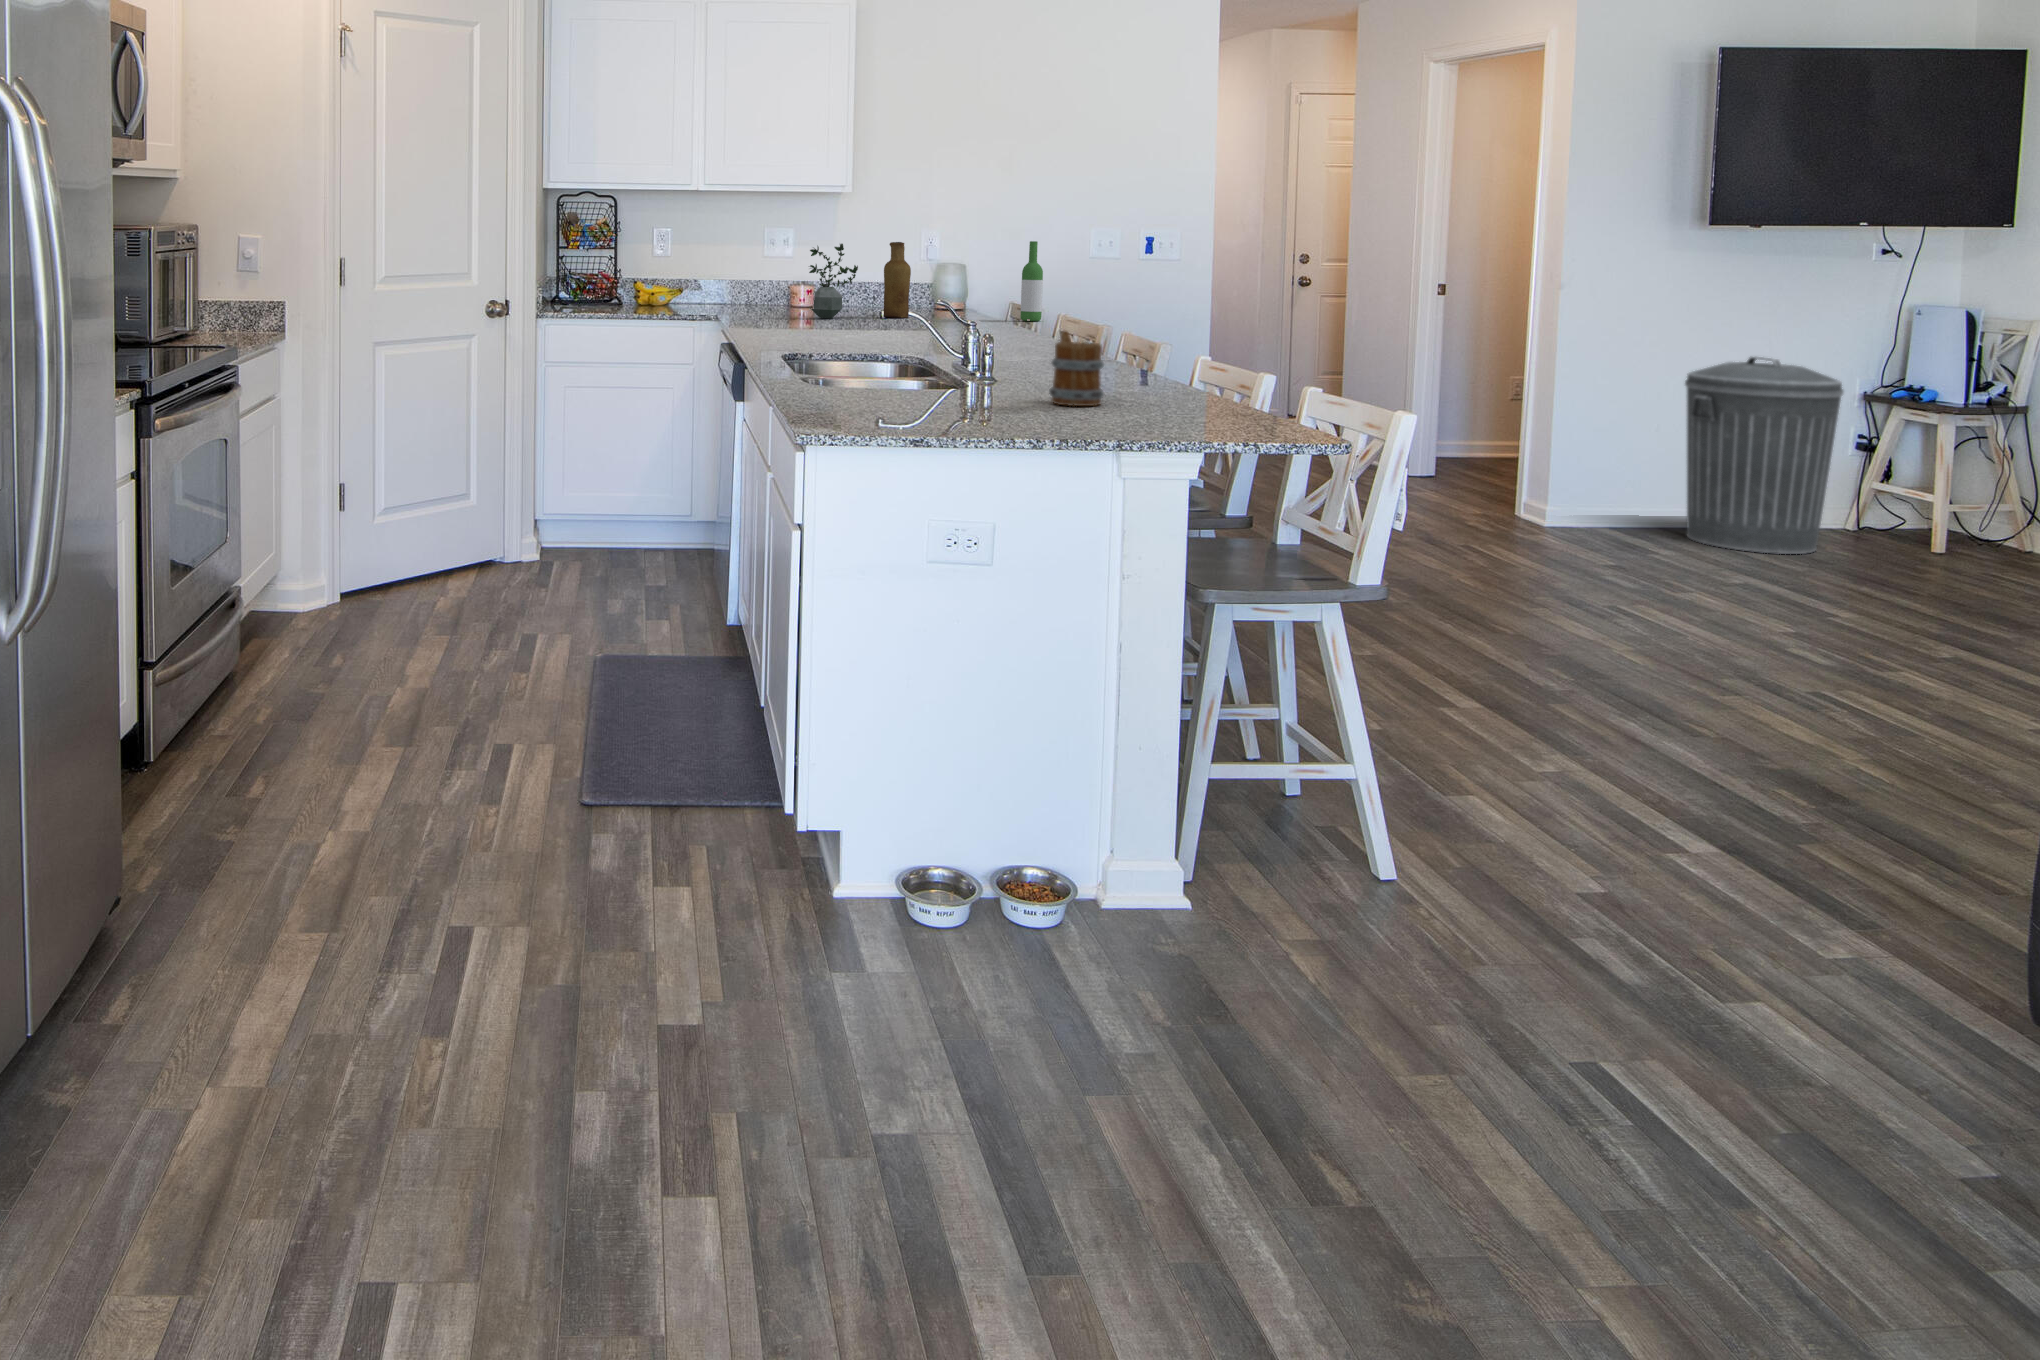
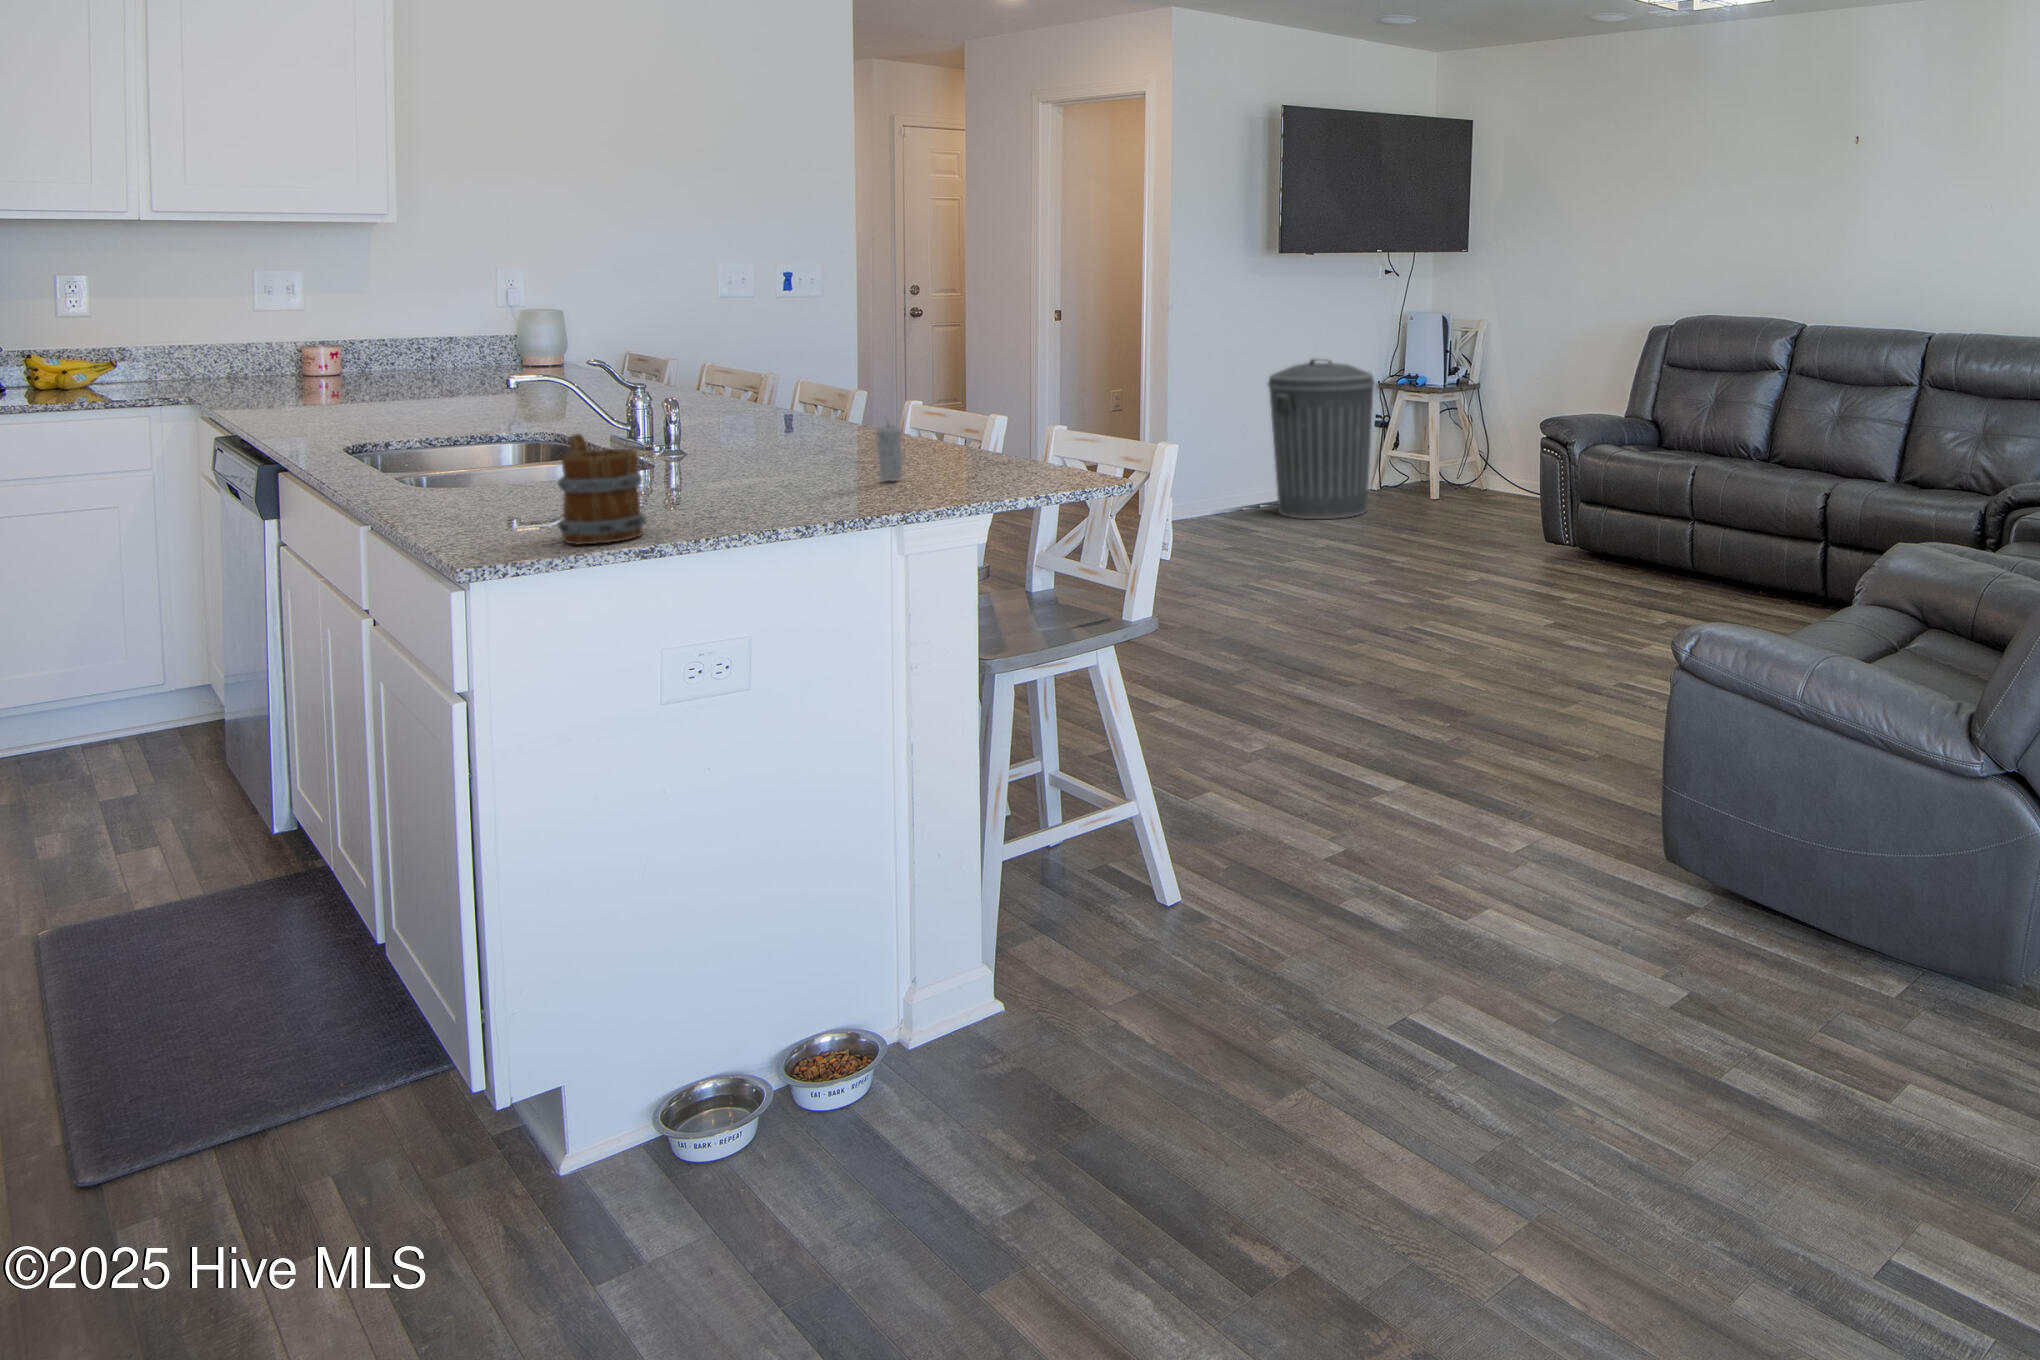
wine bottle: present [1021,241,1043,321] -> none [646,283,674,374]
vase: present [883,242,911,318] -> none [449,289,490,382]
potted plant: present [809,244,858,318] -> none [330,292,409,390]
mug: present [1049,331,1104,406] -> present [558,434,646,544]
candle: none [1126,354,1149,413] -> present [877,425,903,481]

